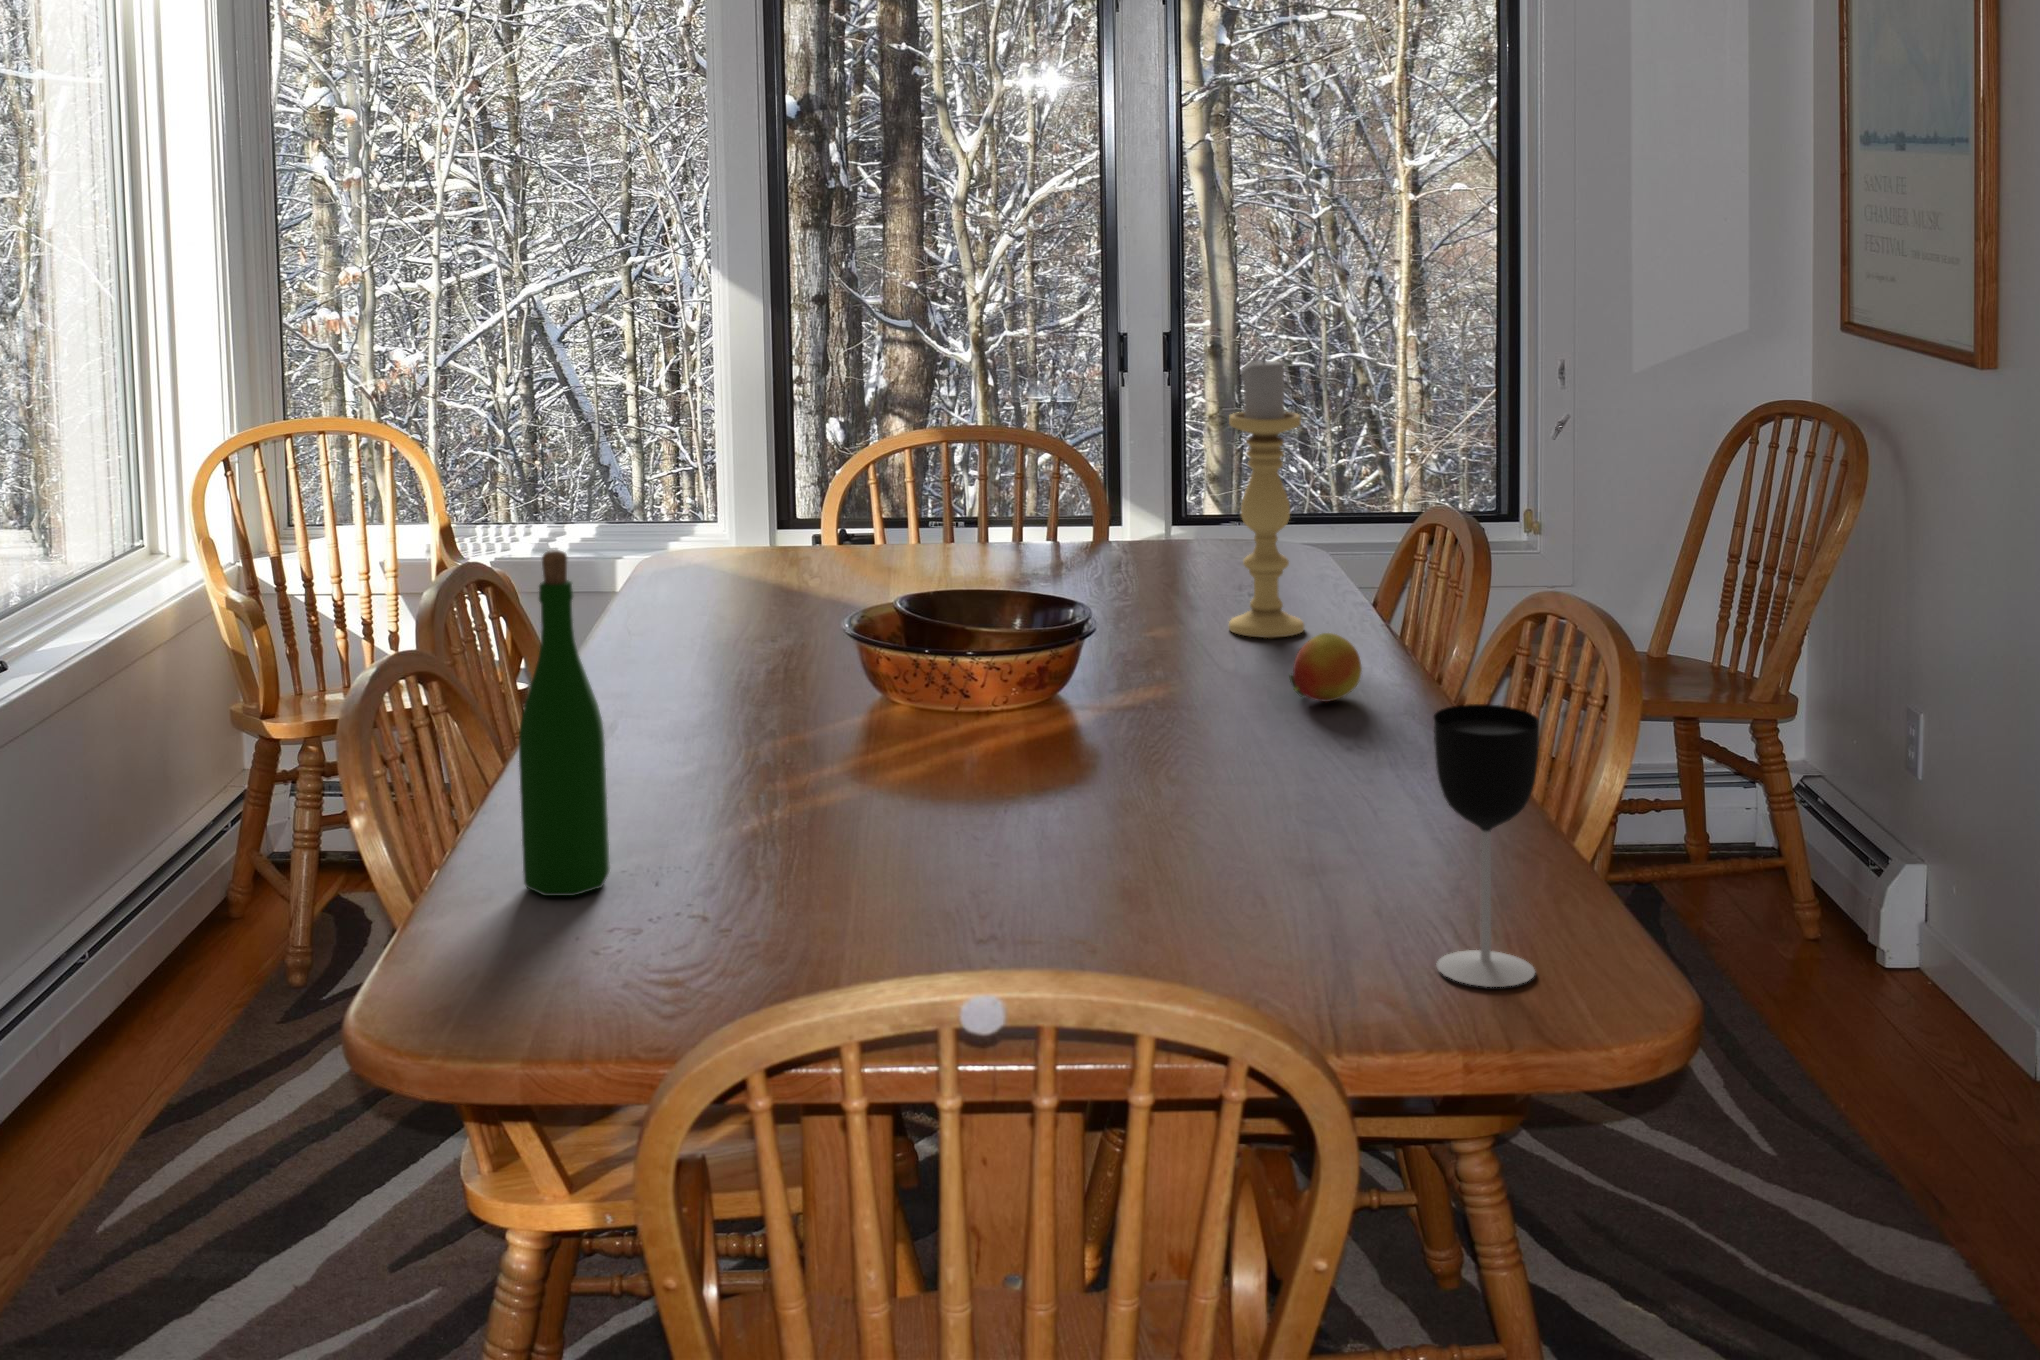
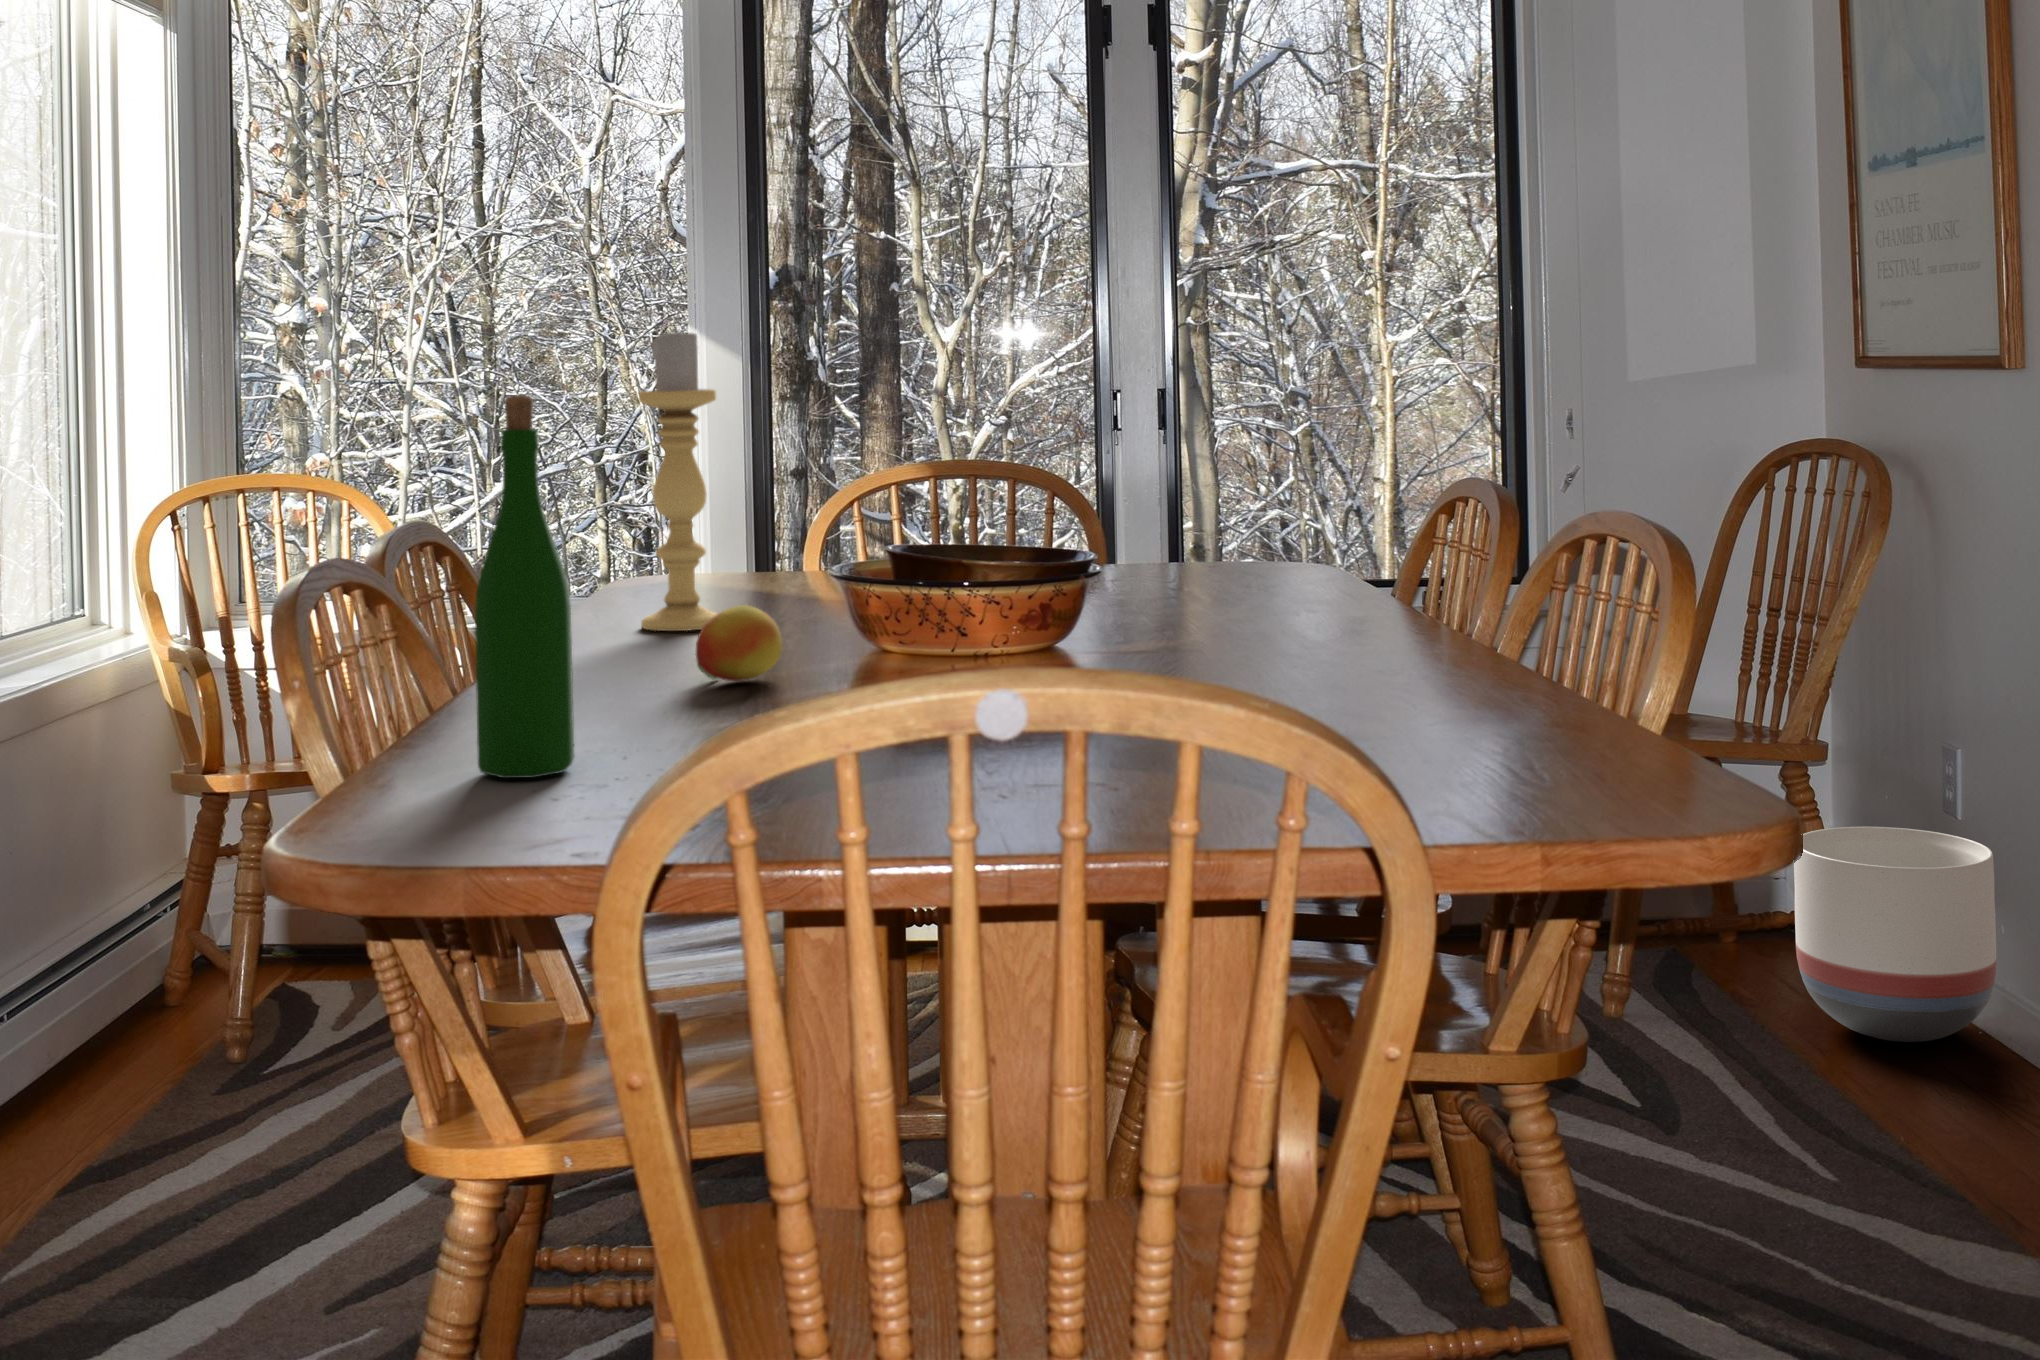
candle holder: present [1229,358,1304,638] -> present [639,327,717,631]
fruit: present [1289,633,1362,702] -> present [696,605,782,681]
wine glass: present [1433,704,1539,987] -> none [1483,520,1602,819]
planter: none [1755,793,1946,1002] -> present [1794,827,1996,1042]

